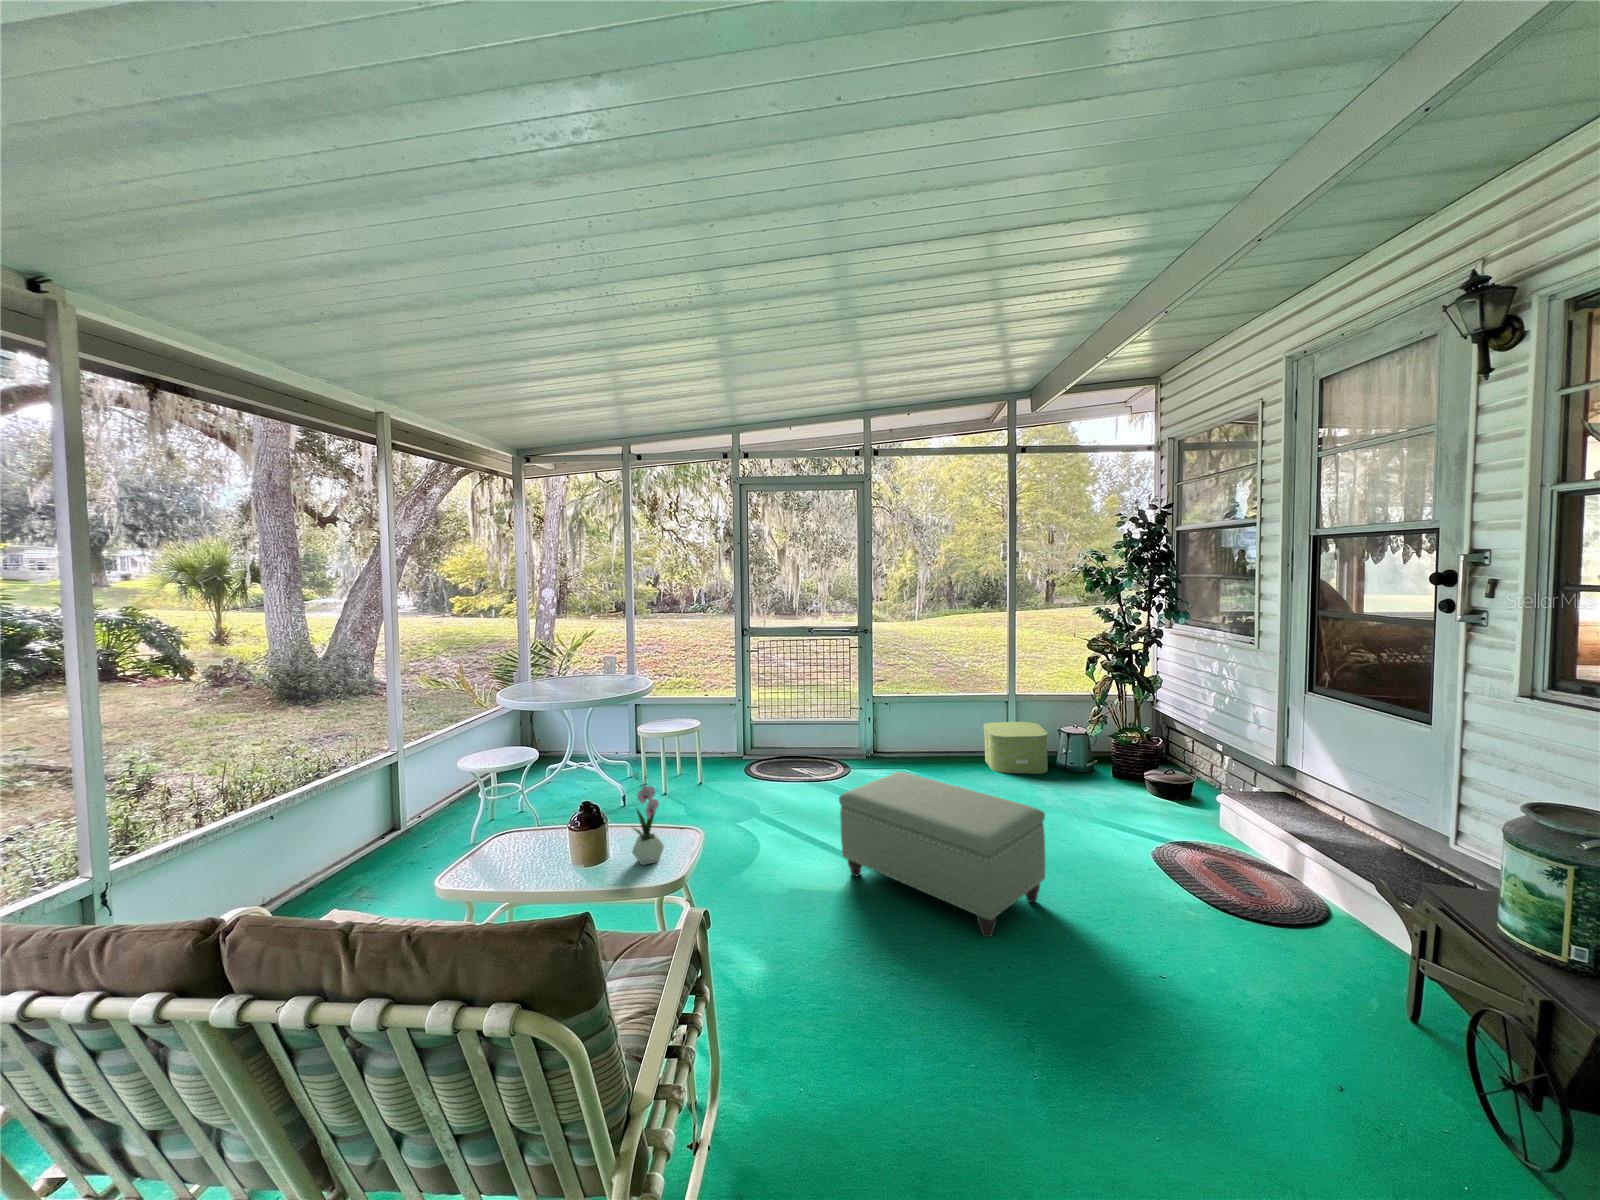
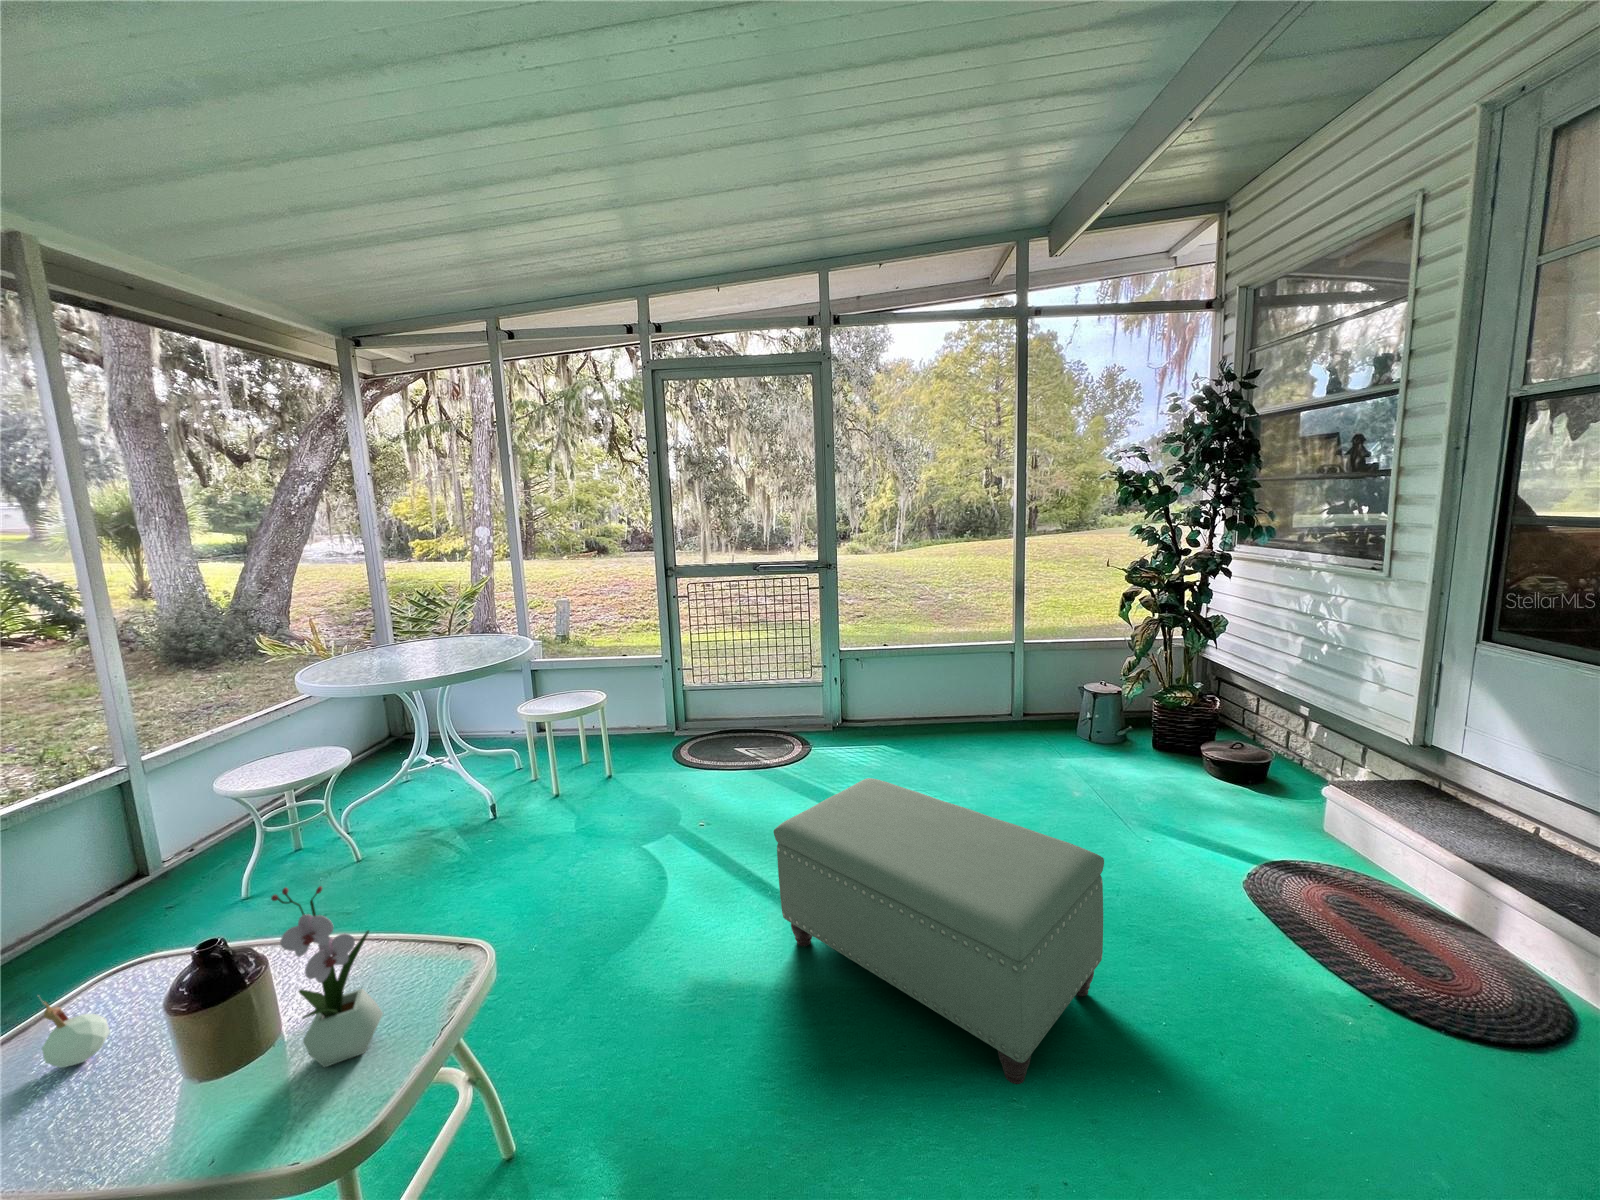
storage box: present [983,722,1048,774] -> none [984,679,1069,749]
candle: none [501,827,527,864] -> present [38,996,110,1067]

